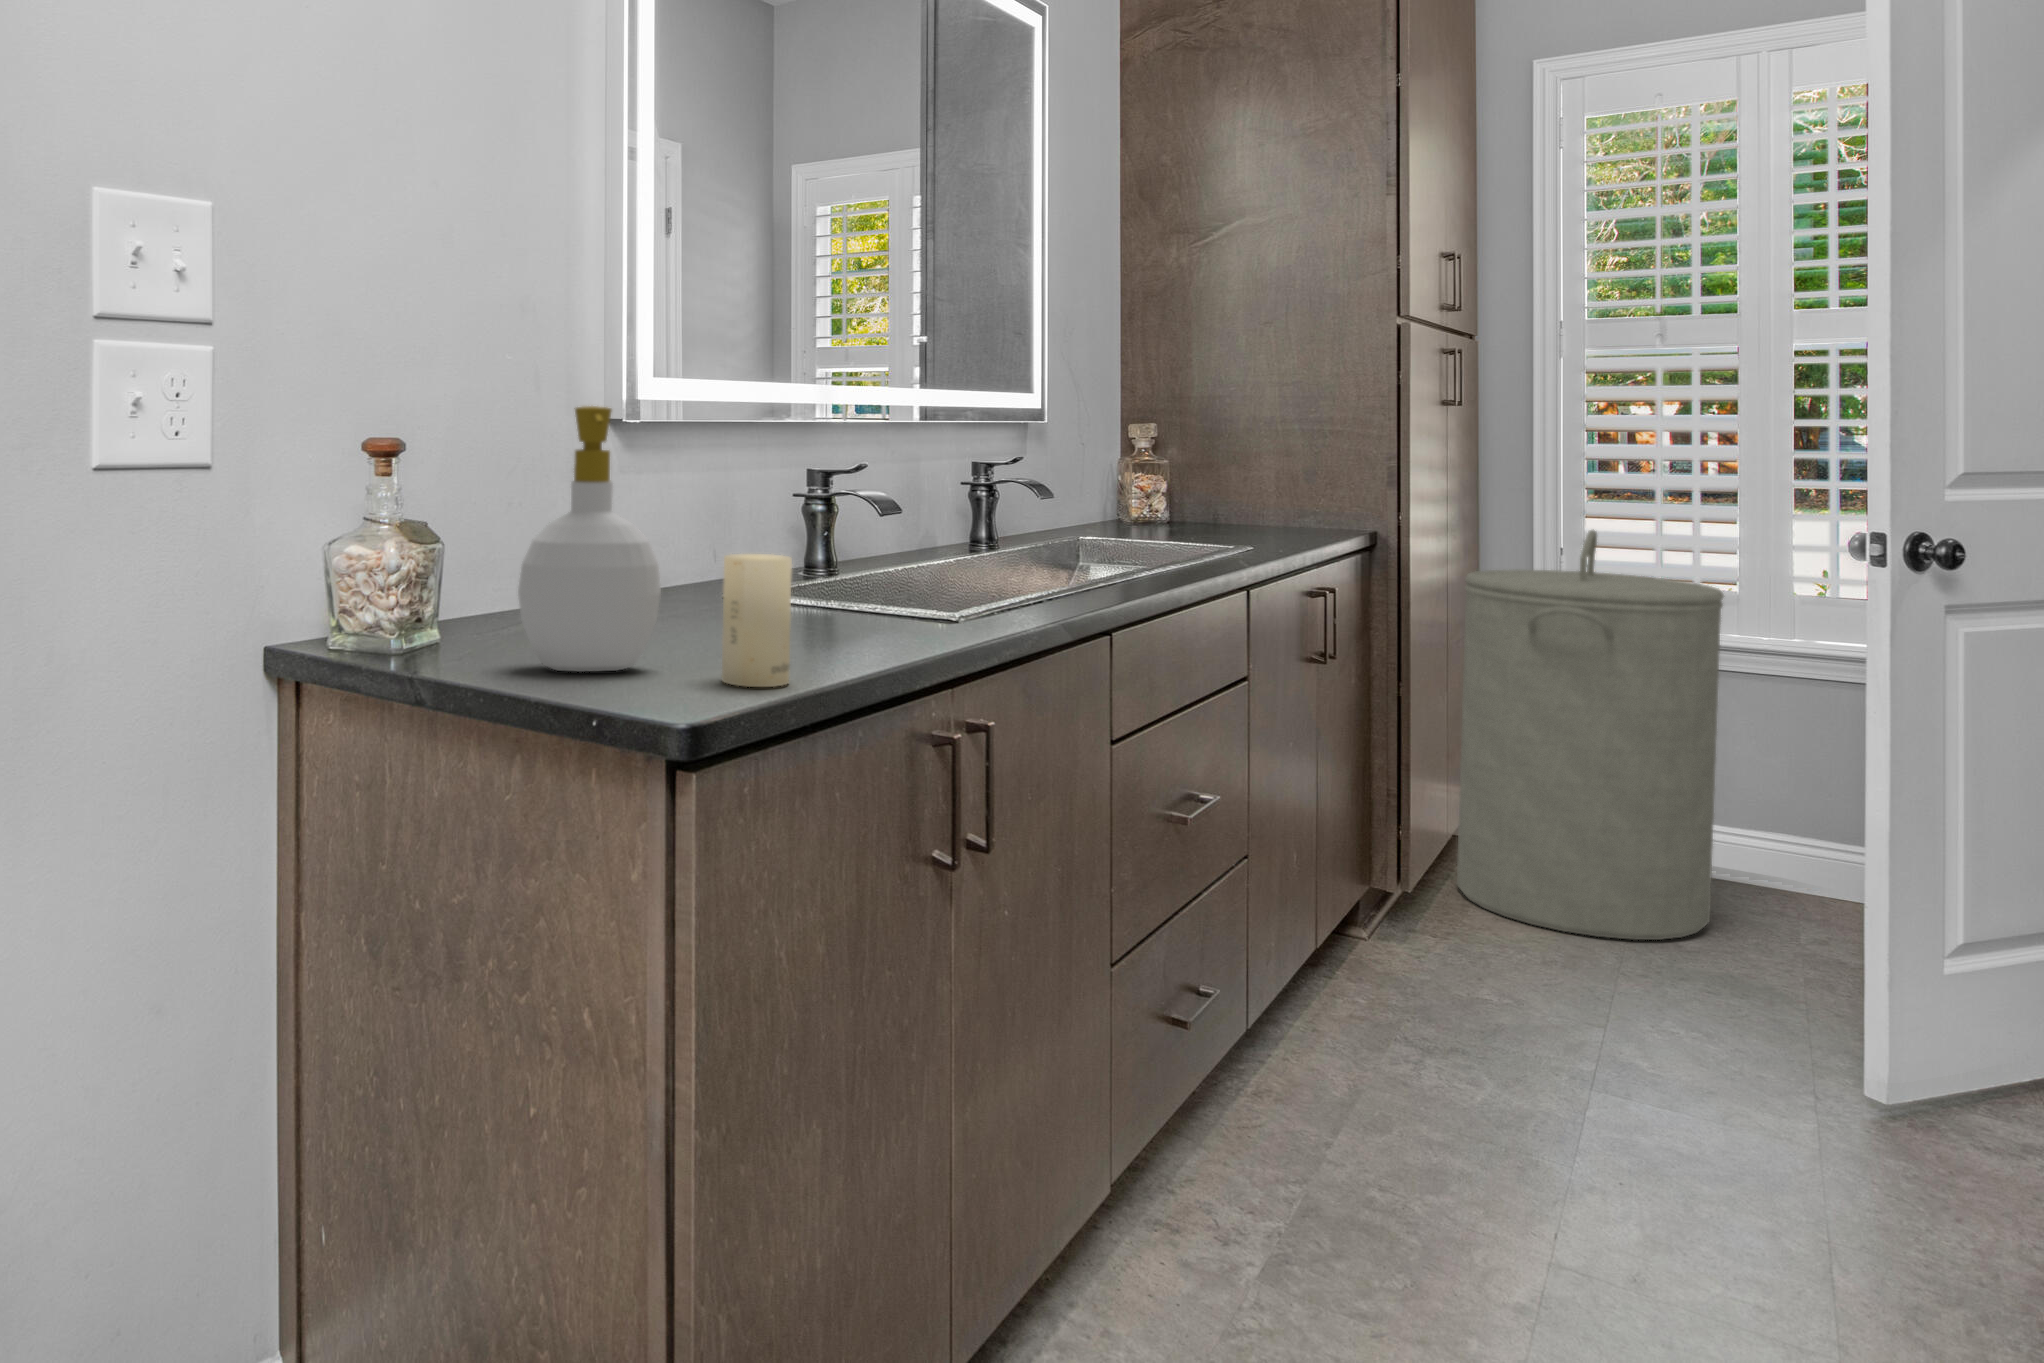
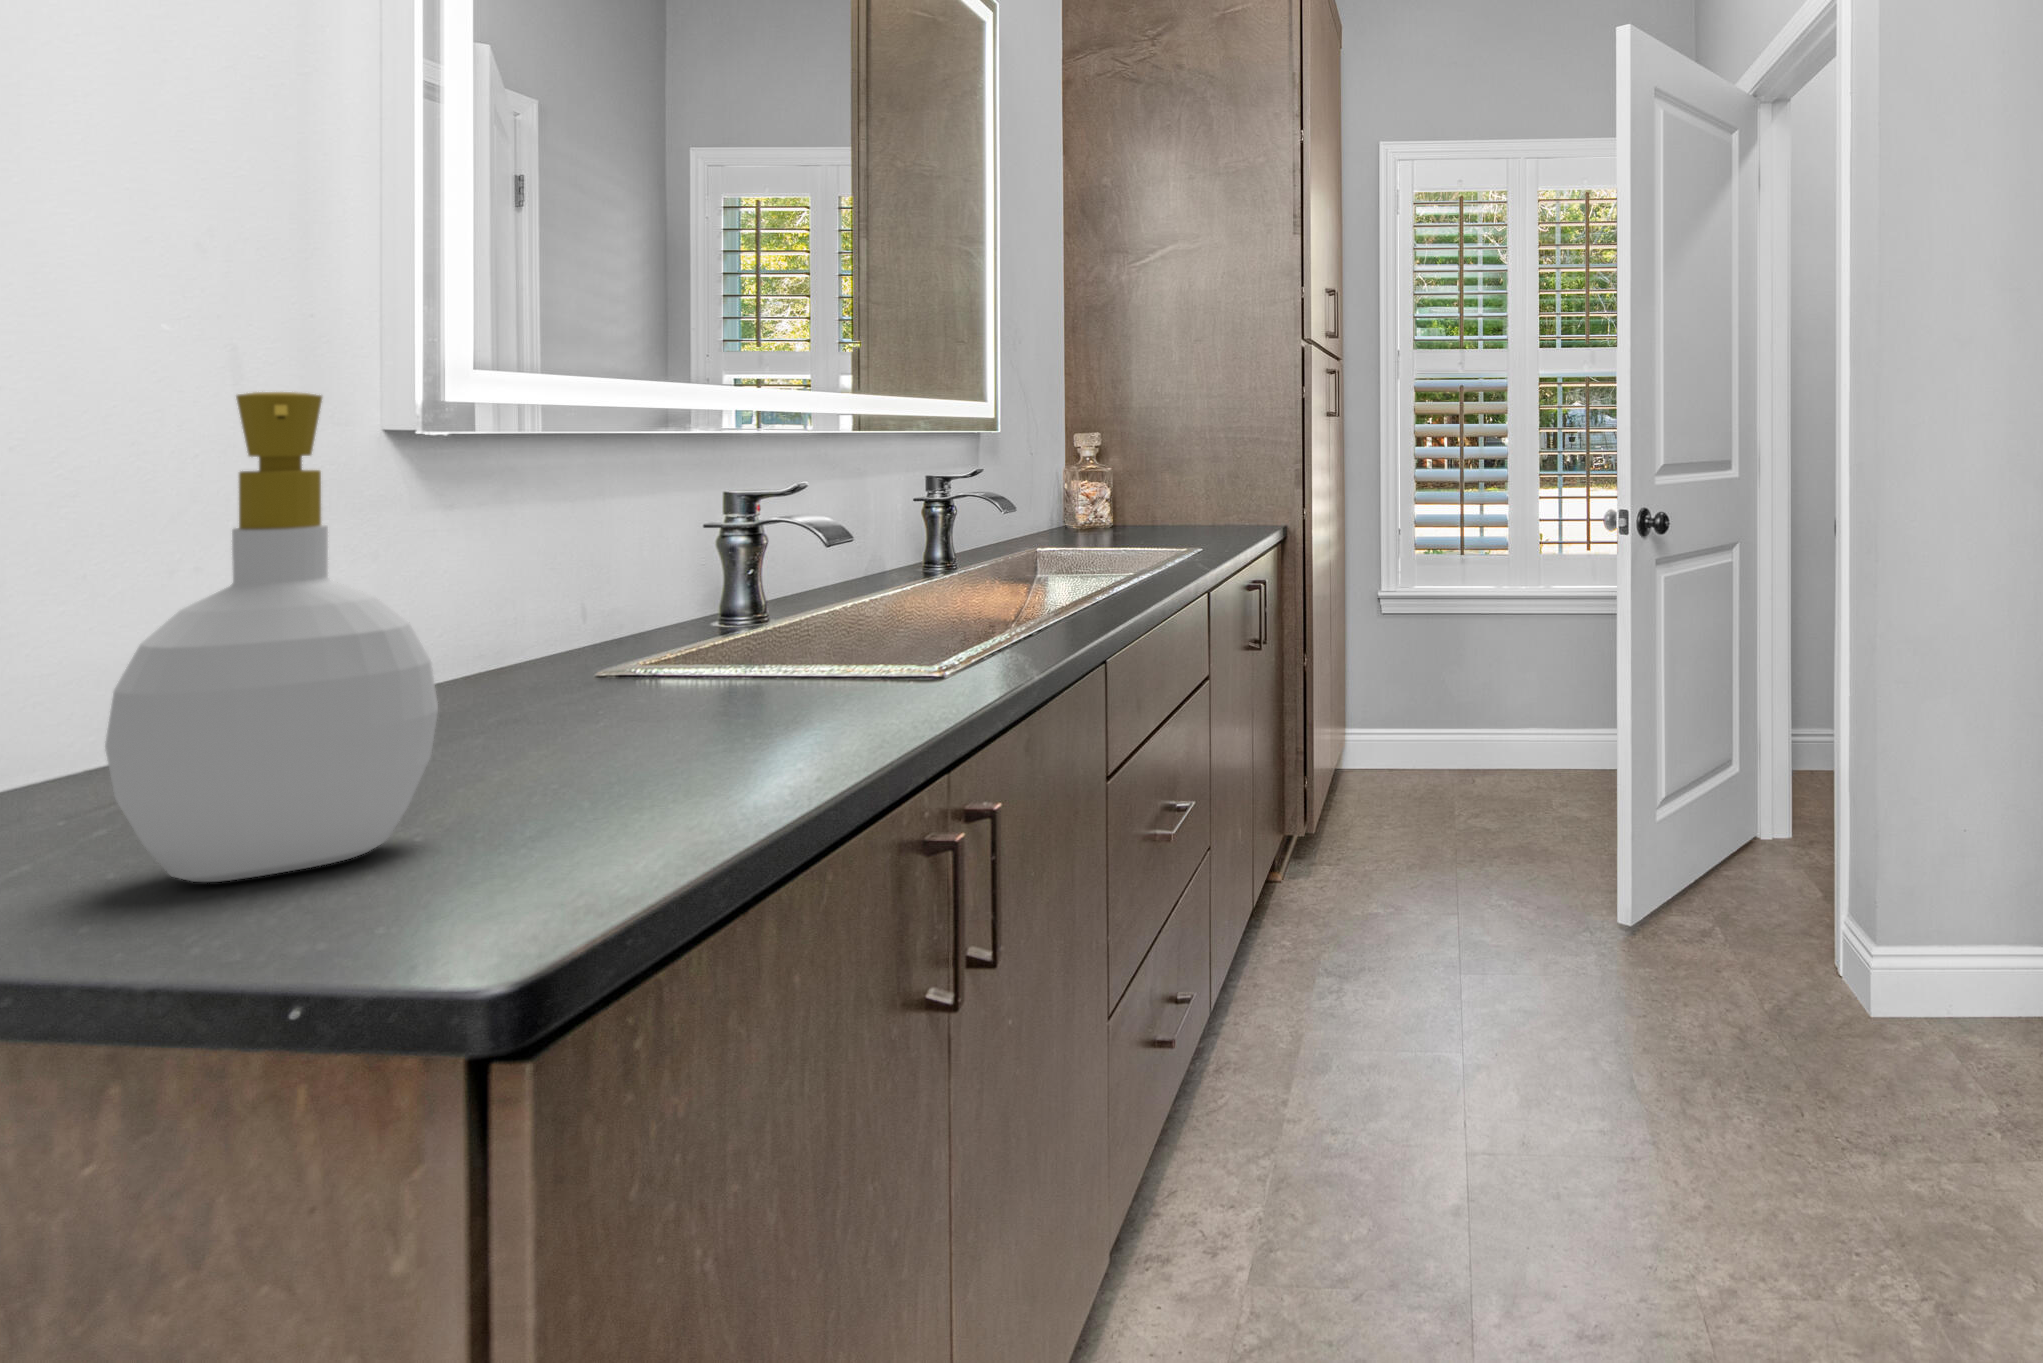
laundry hamper: present [1457,530,1724,940] -> none [1346,512,1531,847]
candle: present [722,554,792,687] -> none [553,628,682,862]

